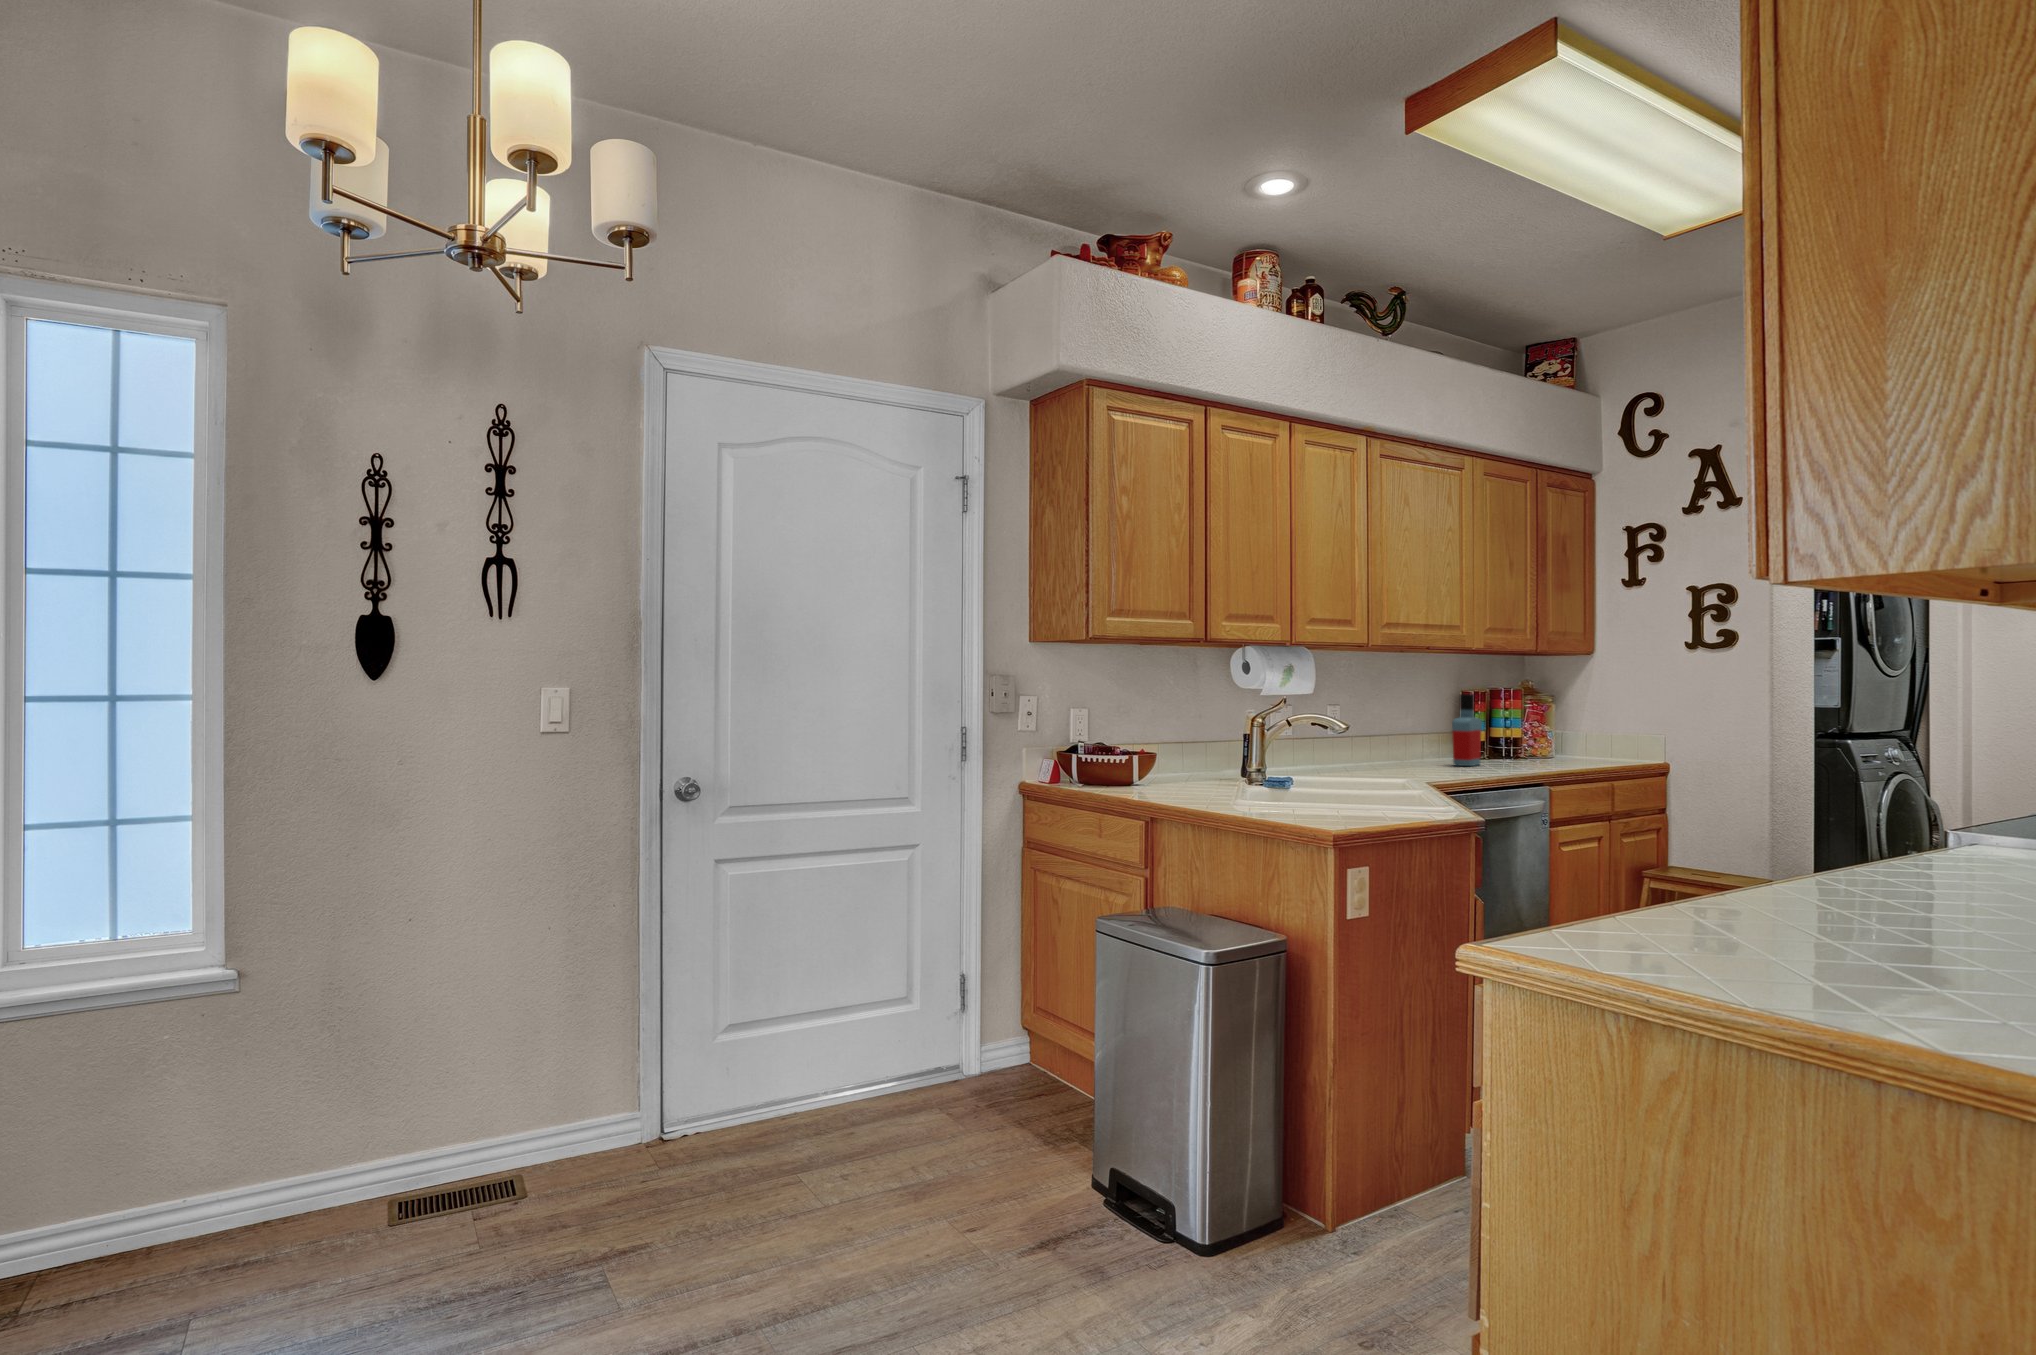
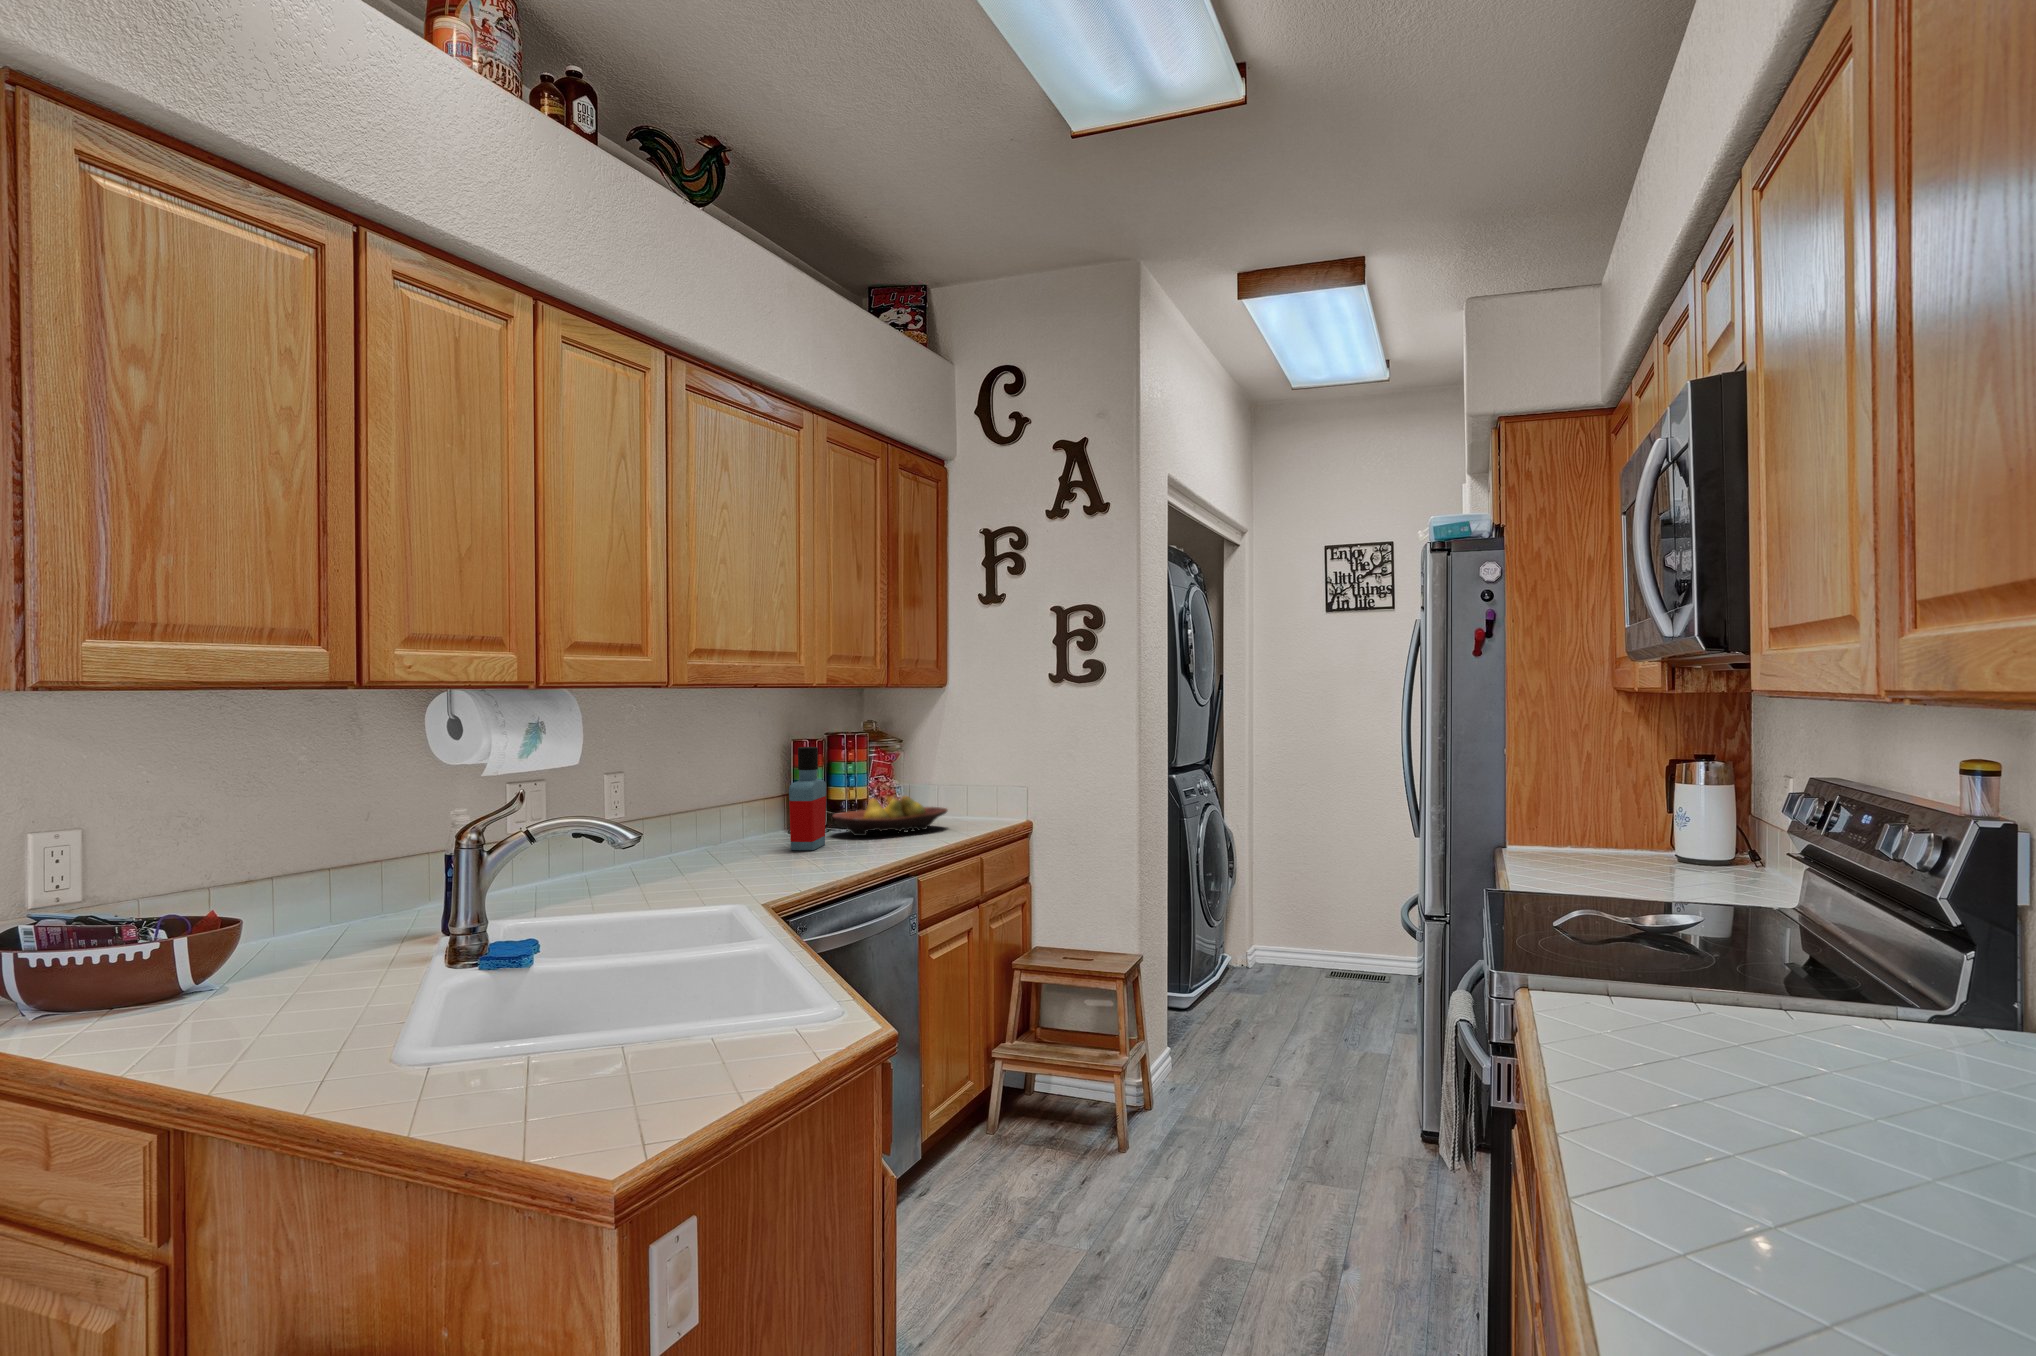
fruit bowl: none [1489,736,1587,763] -> present [833,796,947,836]

